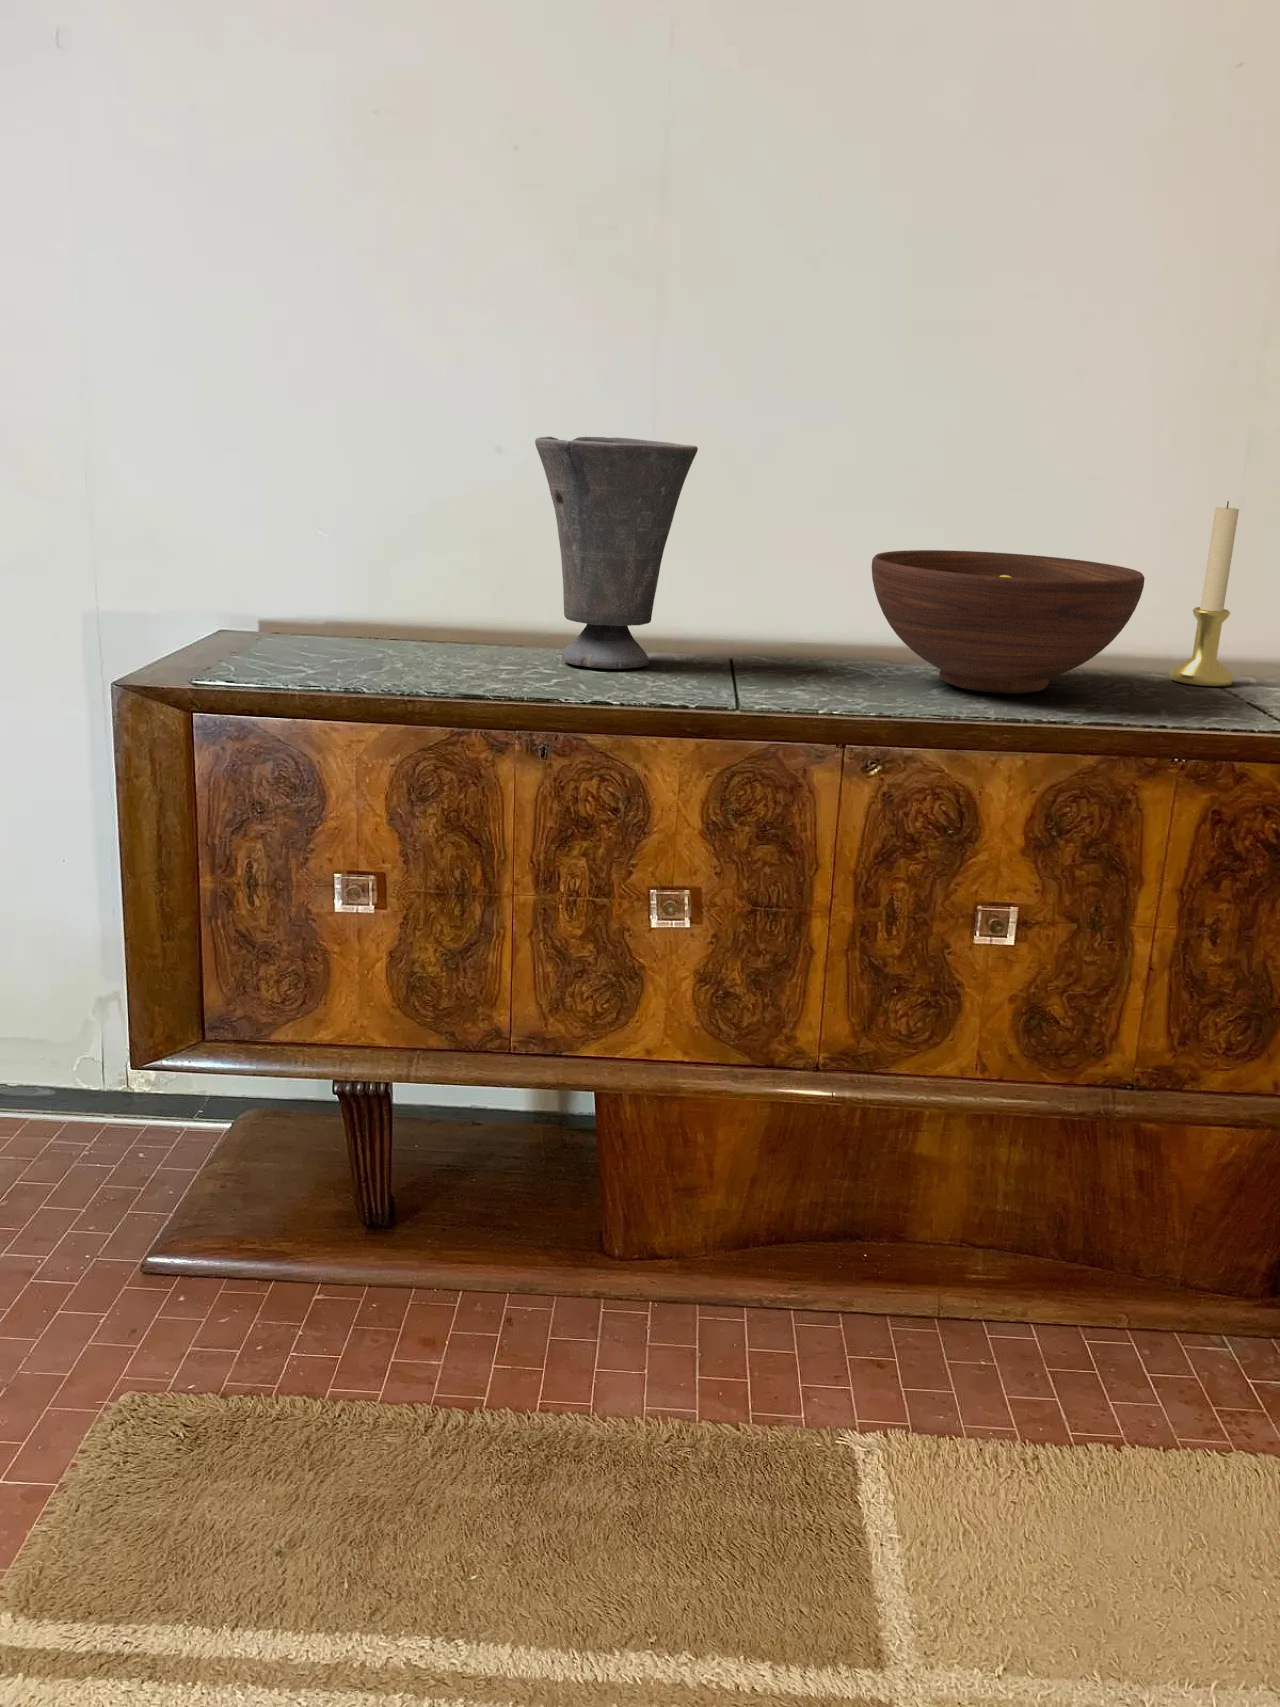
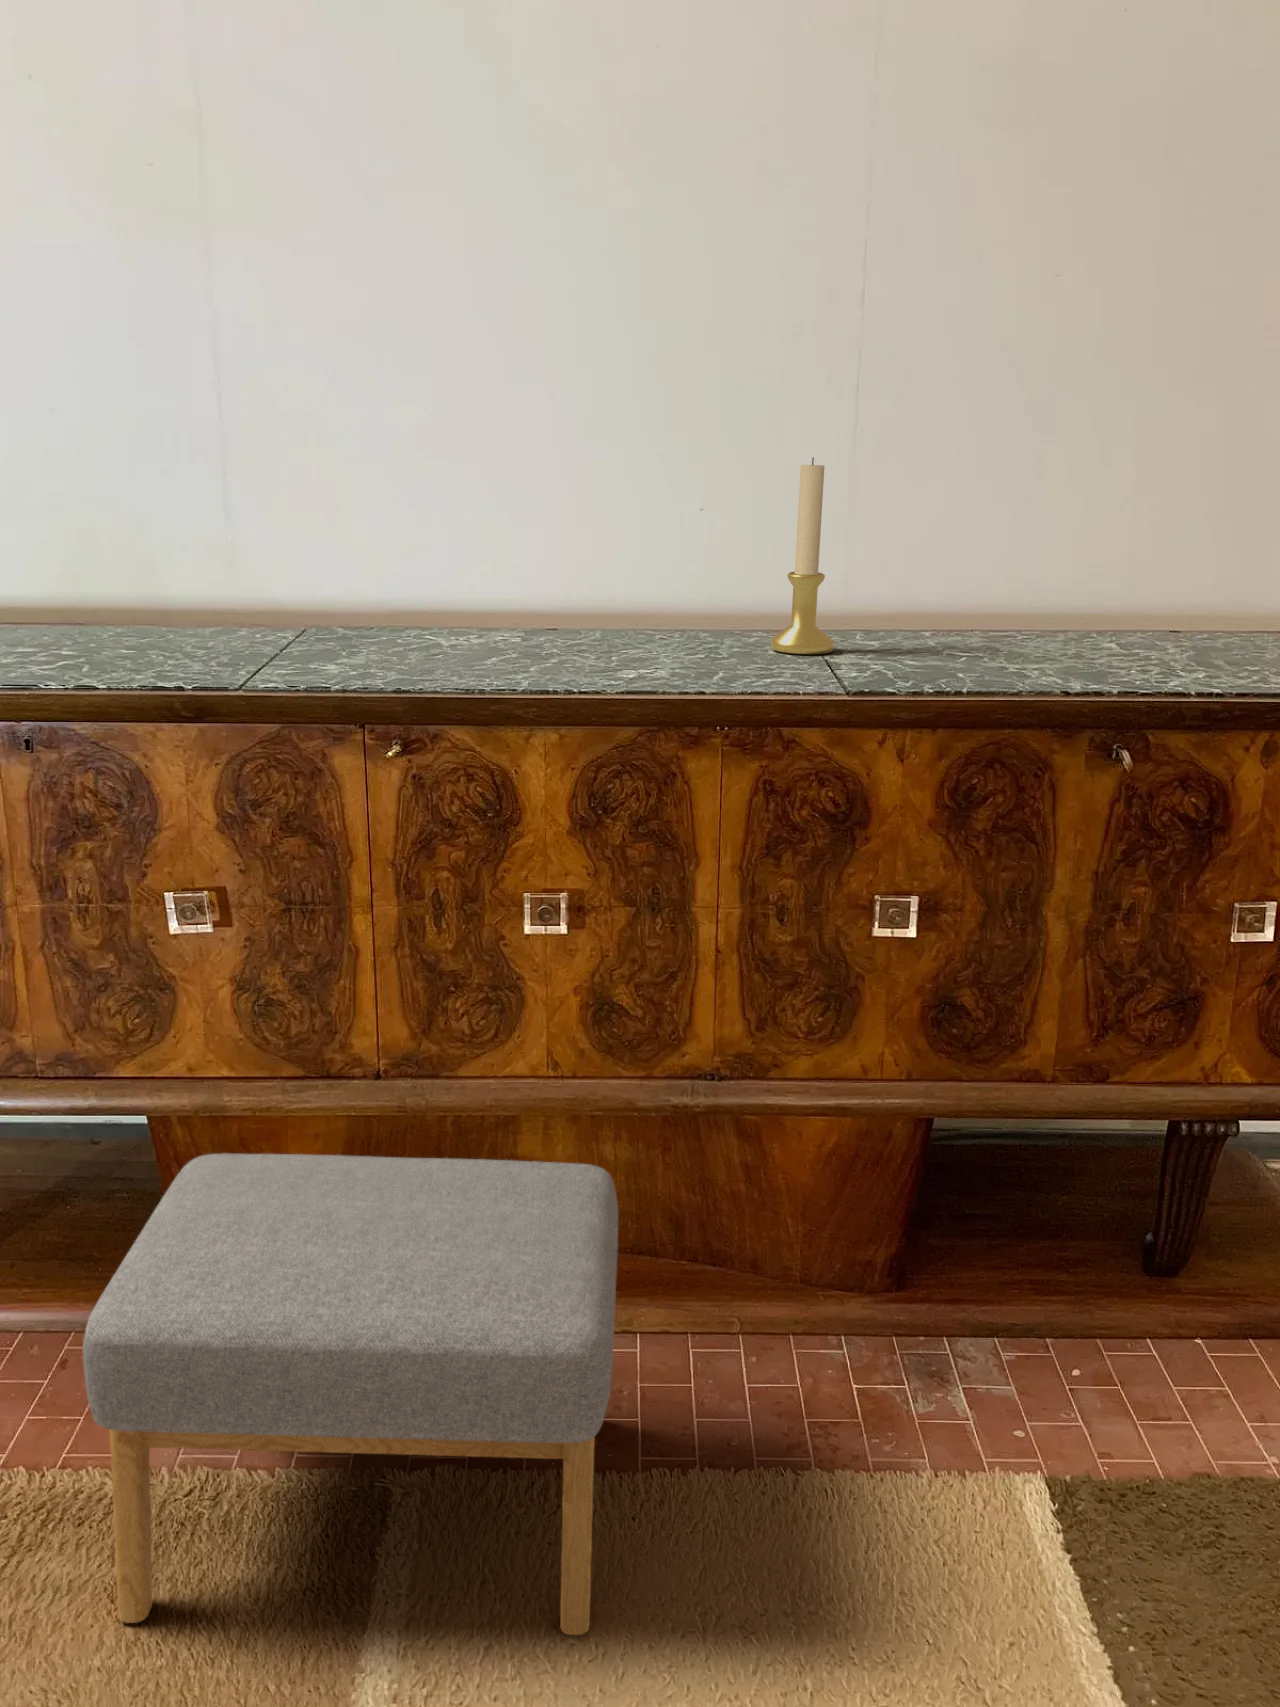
vase: present [535,437,698,669] -> none [51,404,237,653]
fruit bowl: present [872,550,1145,694] -> none [420,518,706,666]
footstool: none [645,1133,1121,1581] -> present [83,1153,618,1635]

